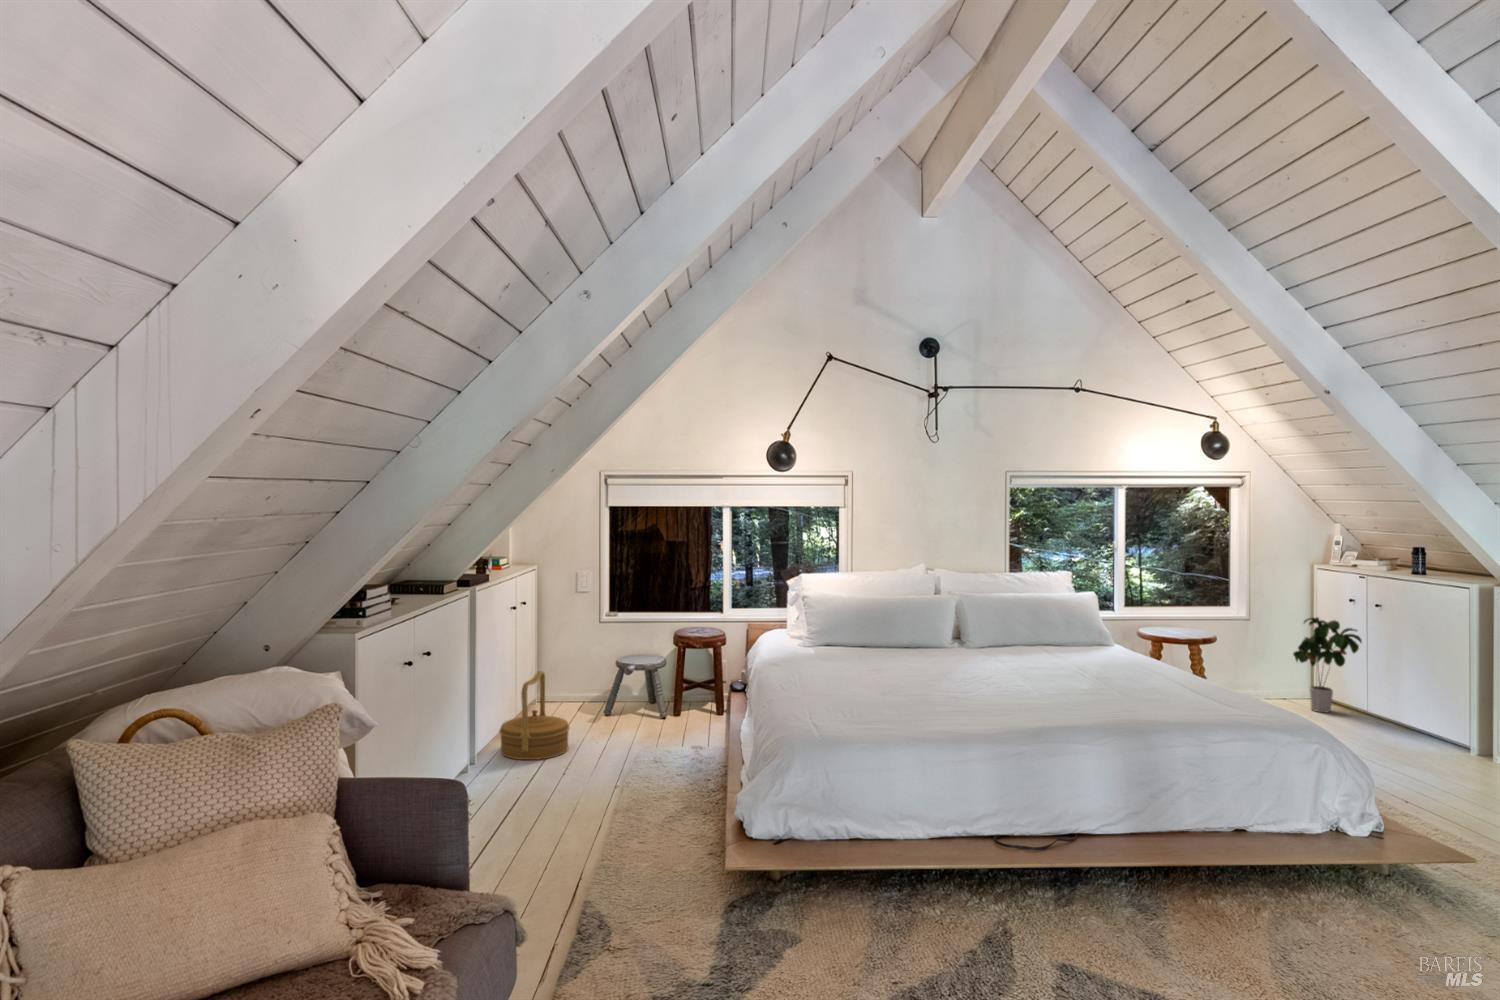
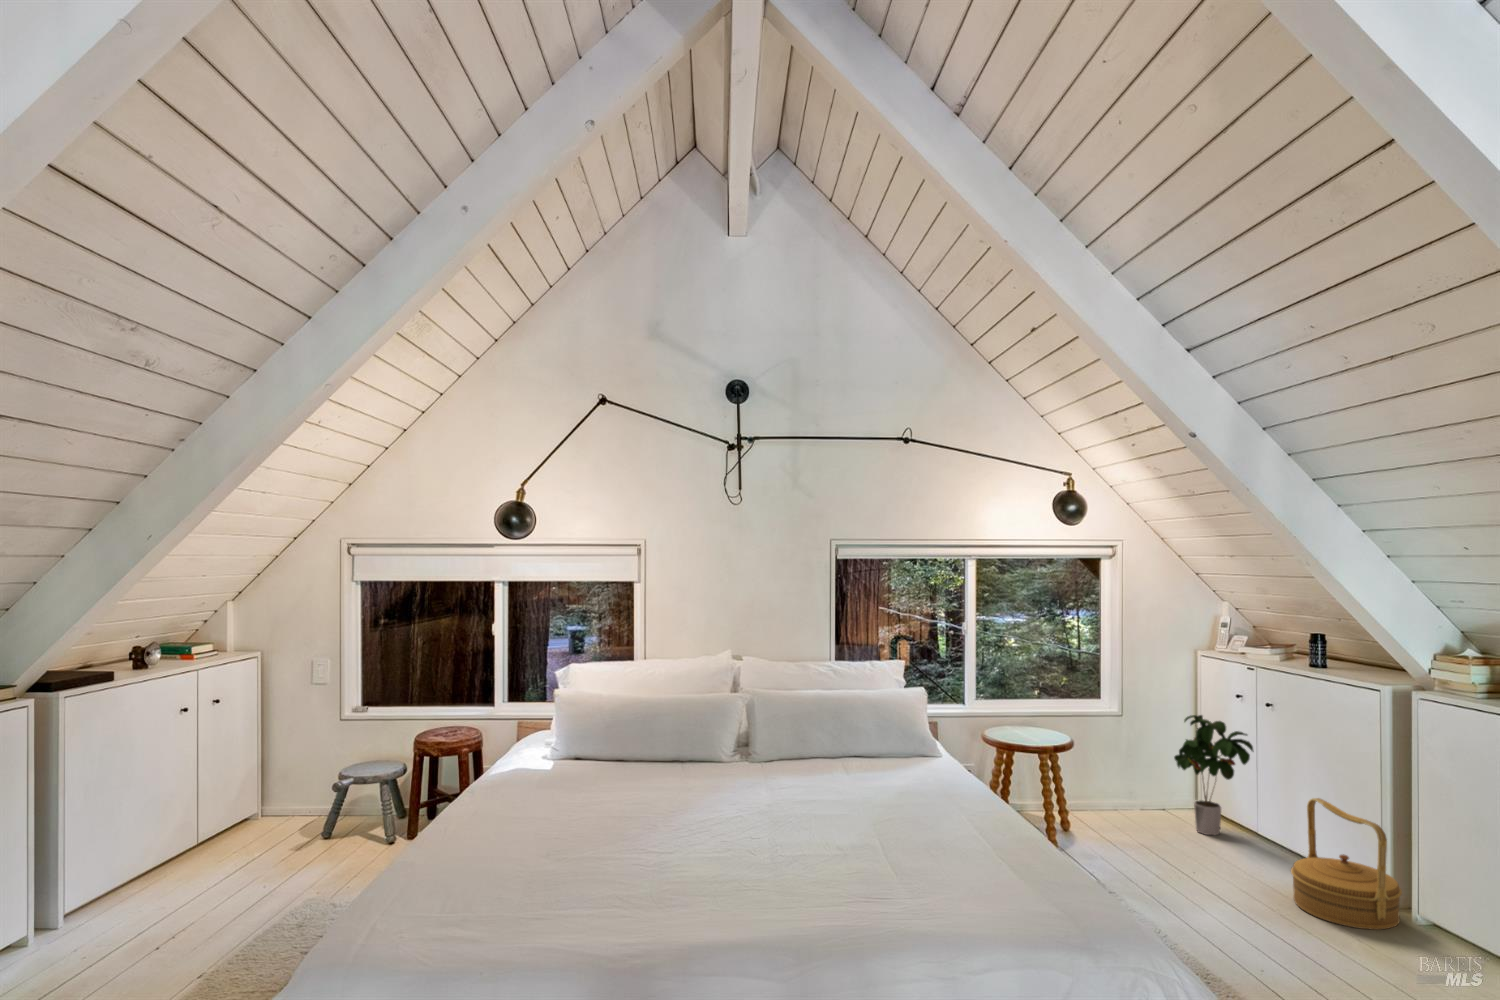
basket: present [499,671,570,760] -> present [1291,798,1402,930]

